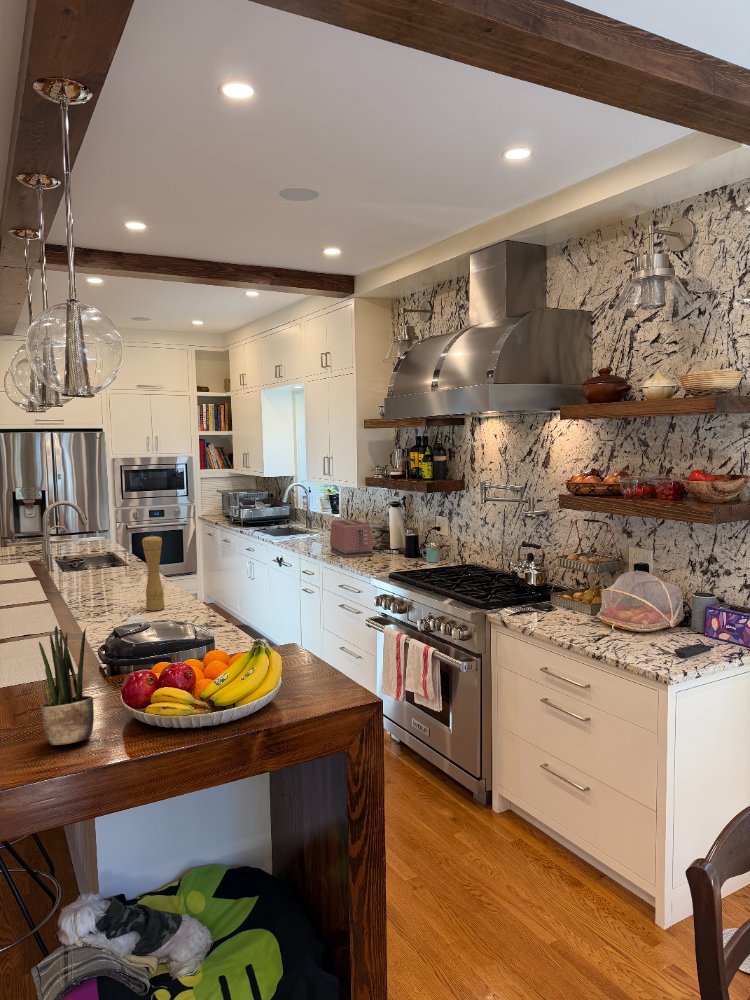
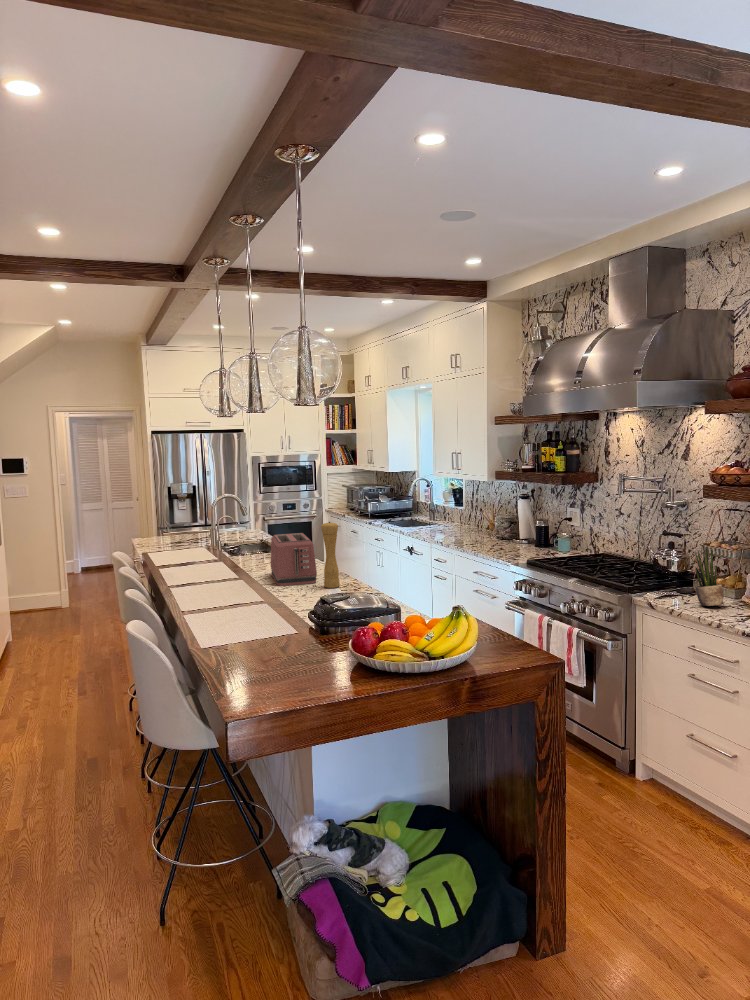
toaster: present [330,519,373,558] -> present [271,533,317,586]
potted plant: present [39,626,94,745] -> present [695,548,723,606]

